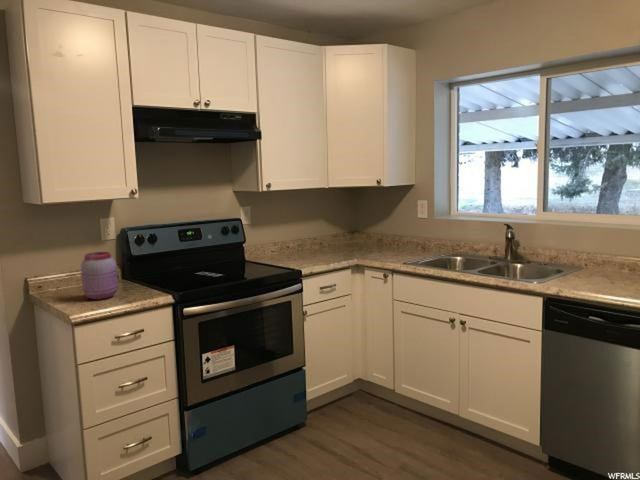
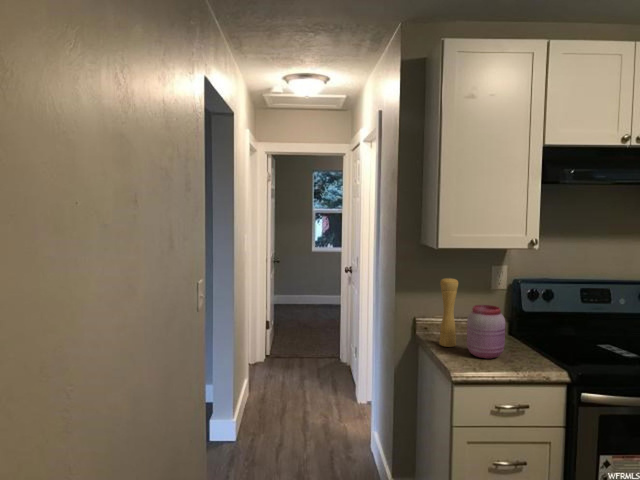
pepper mill: none [49,232,73,298] -> present [439,278,458,347]

